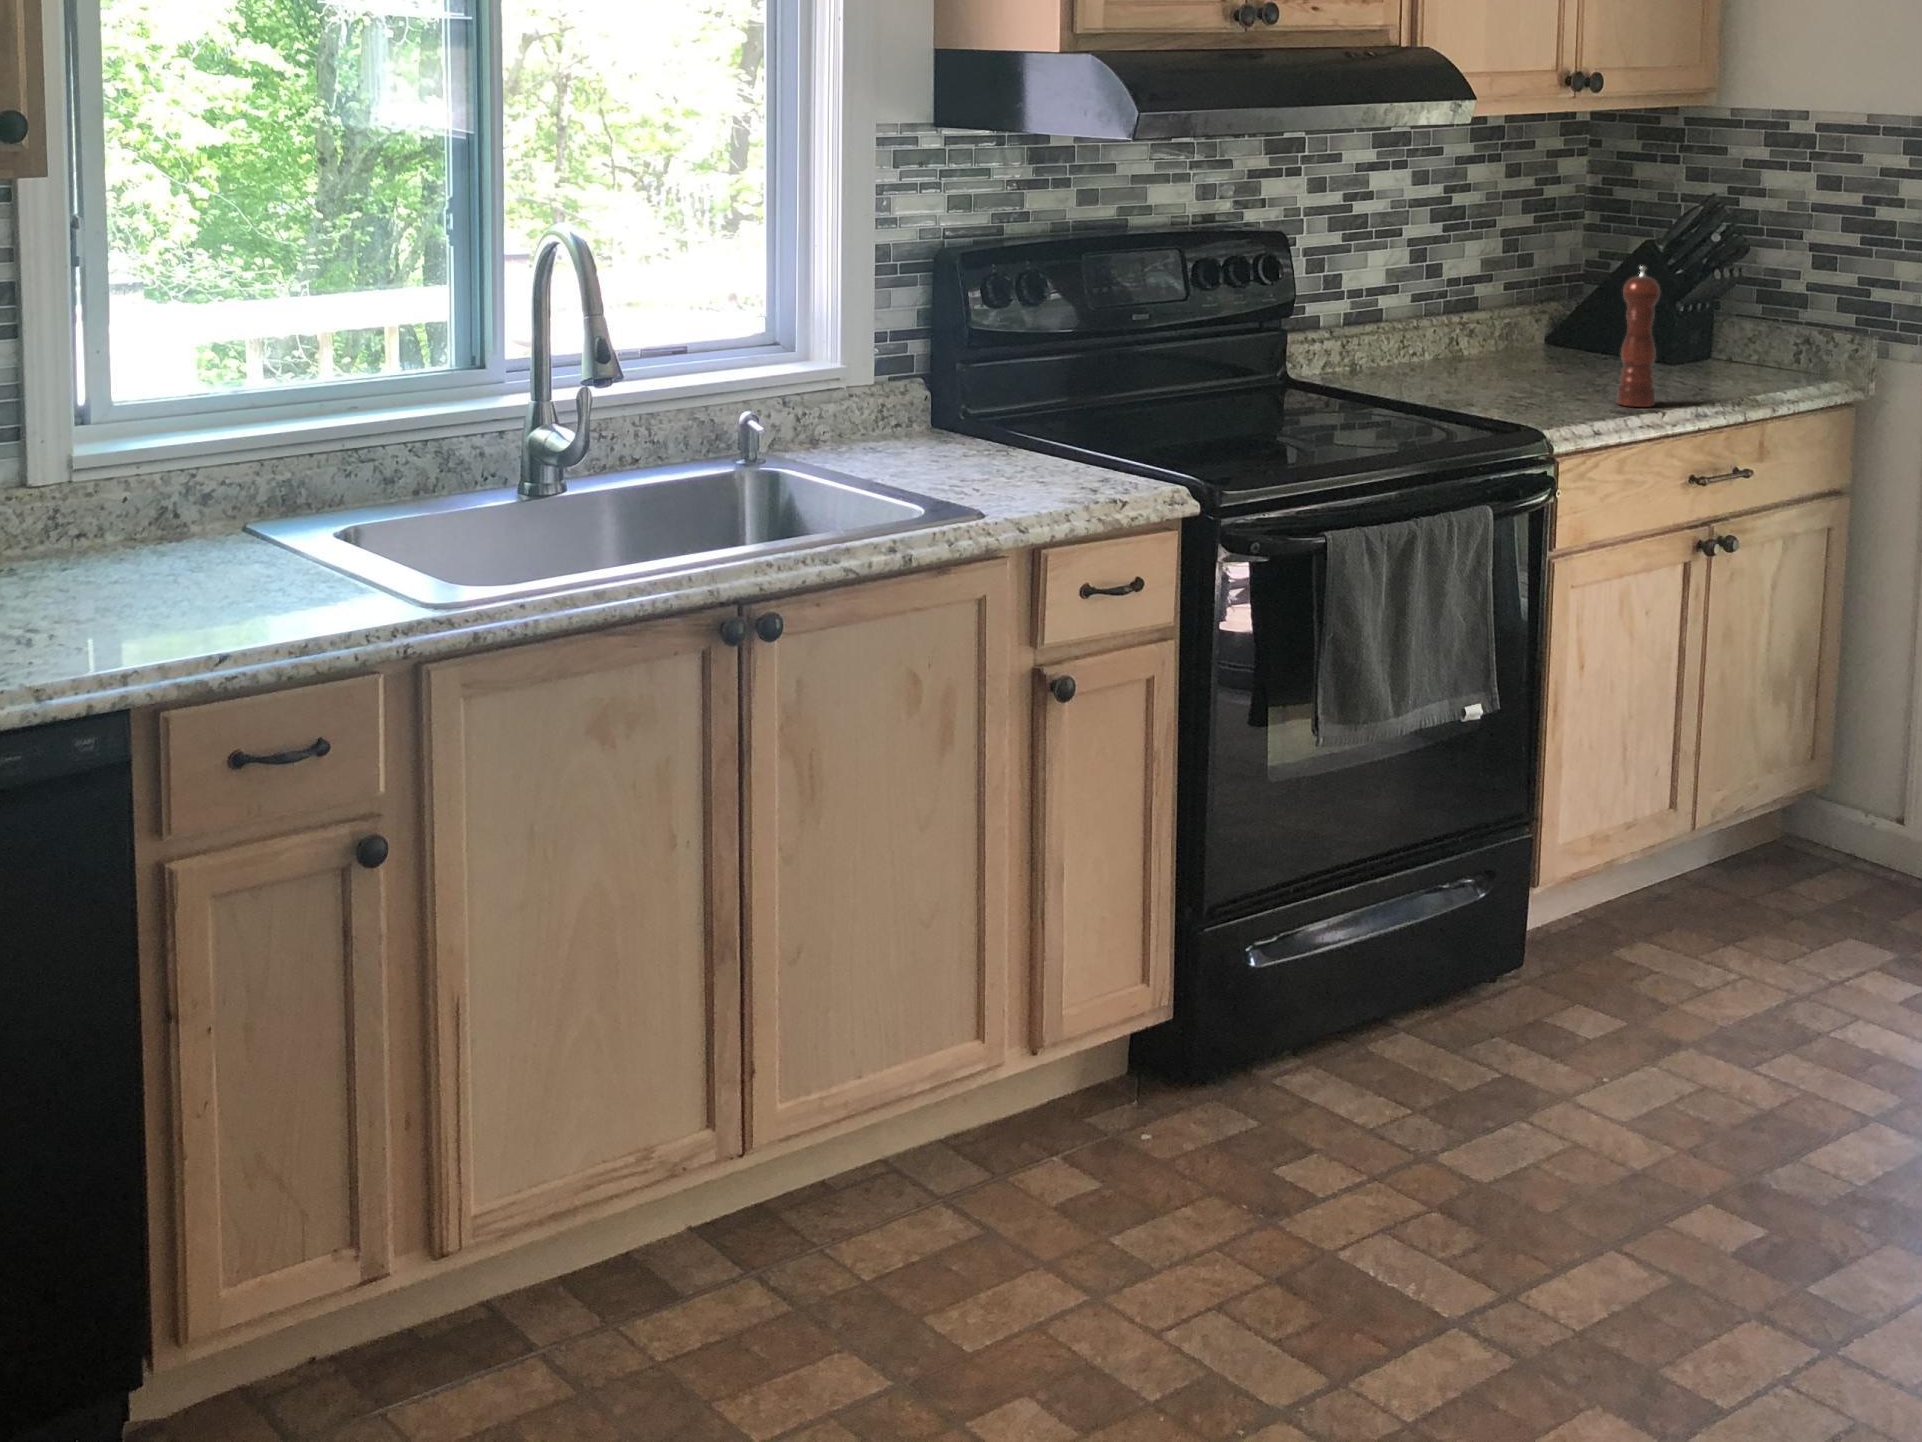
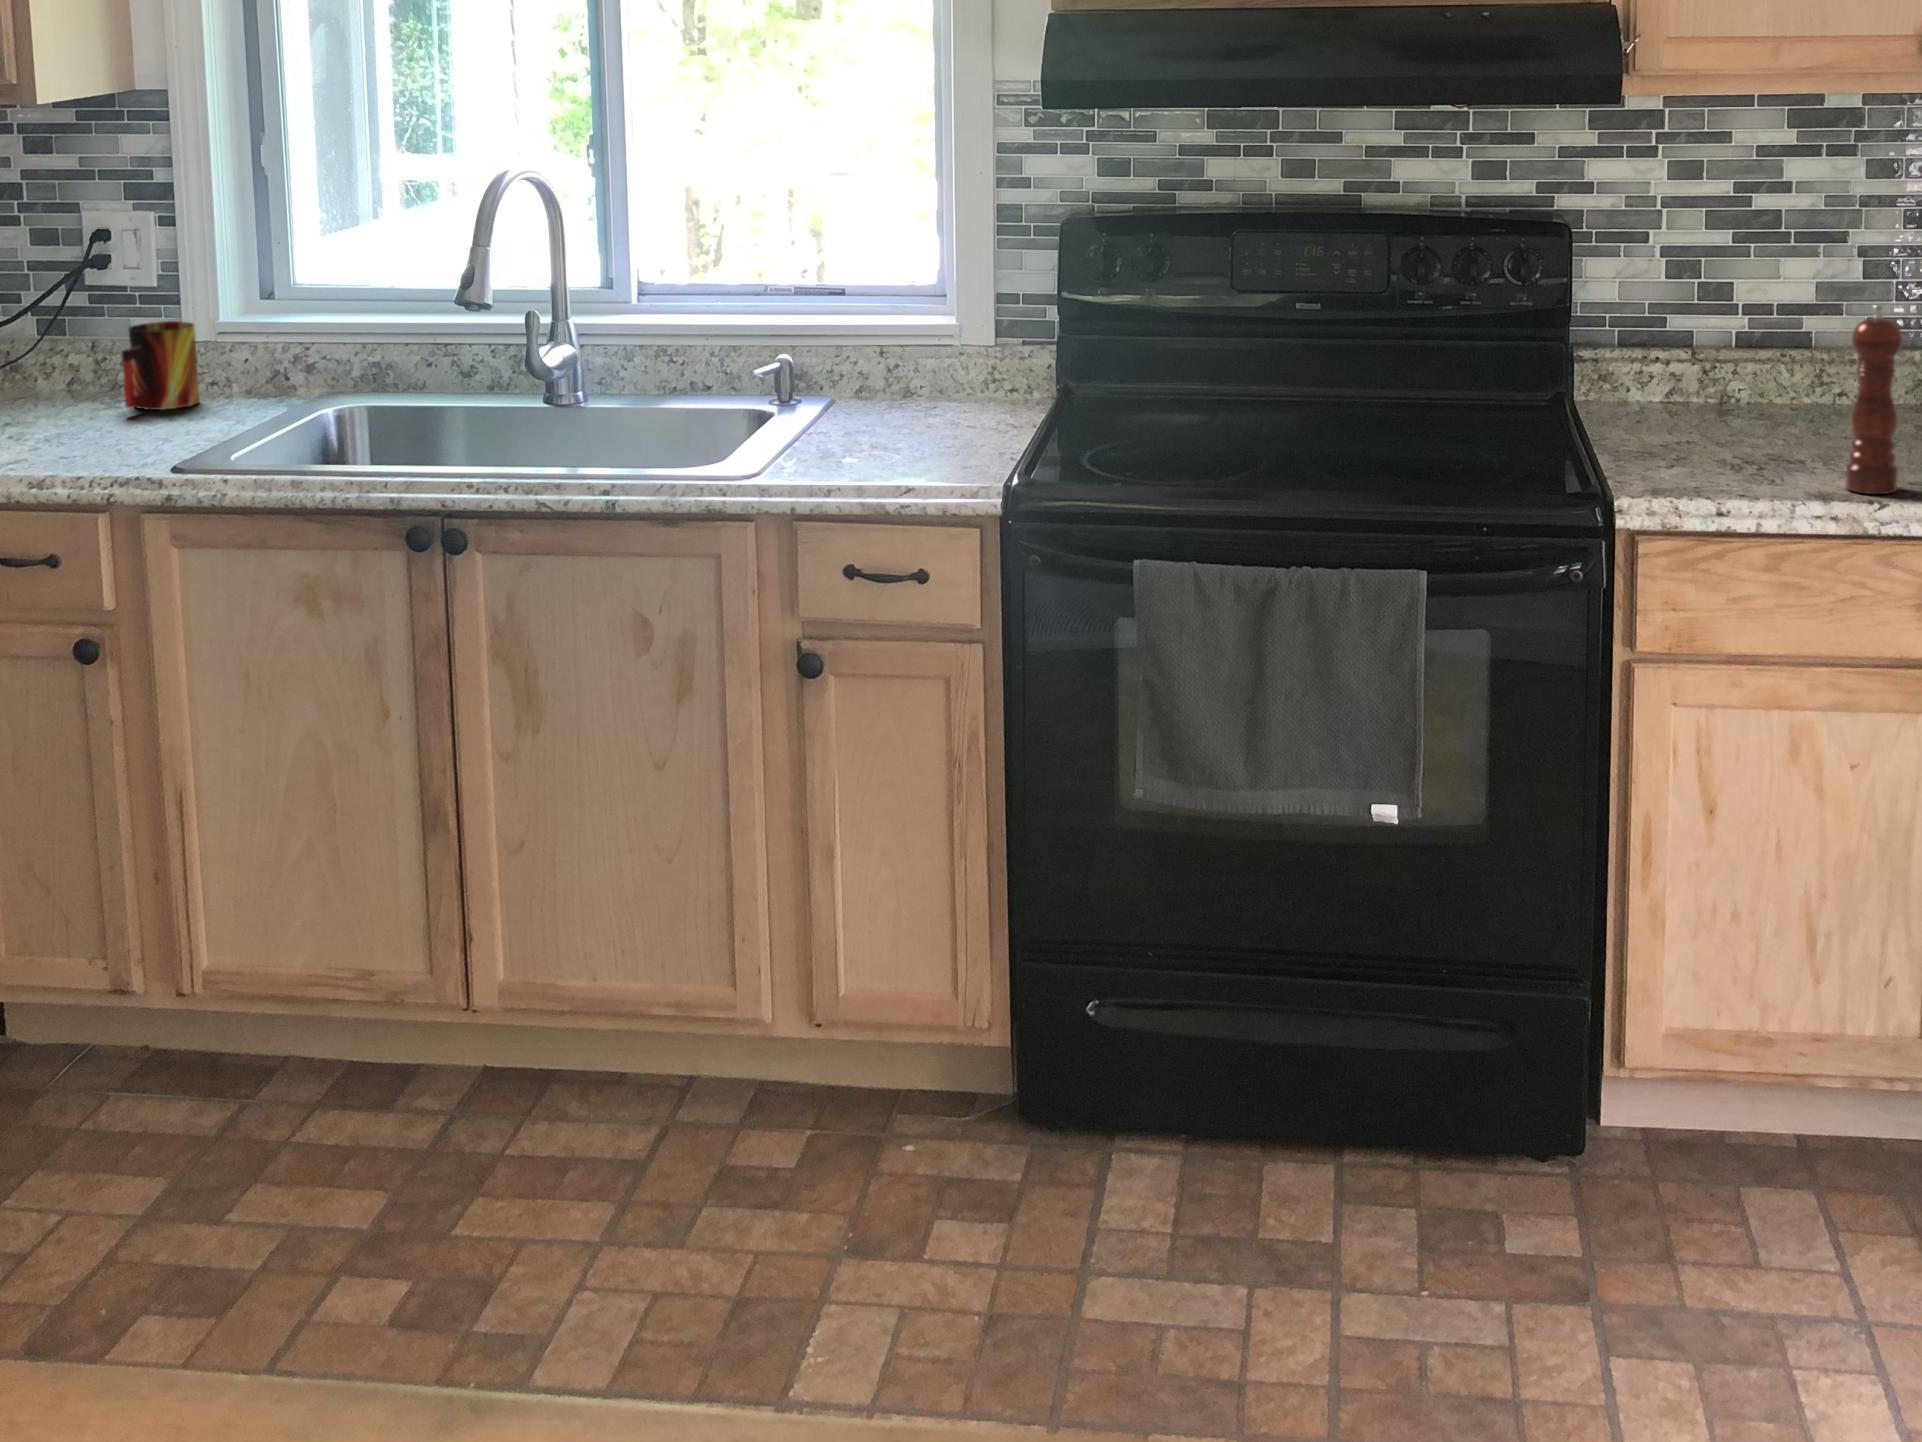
mug: none [35,457,126,575] -> present [122,321,200,410]

